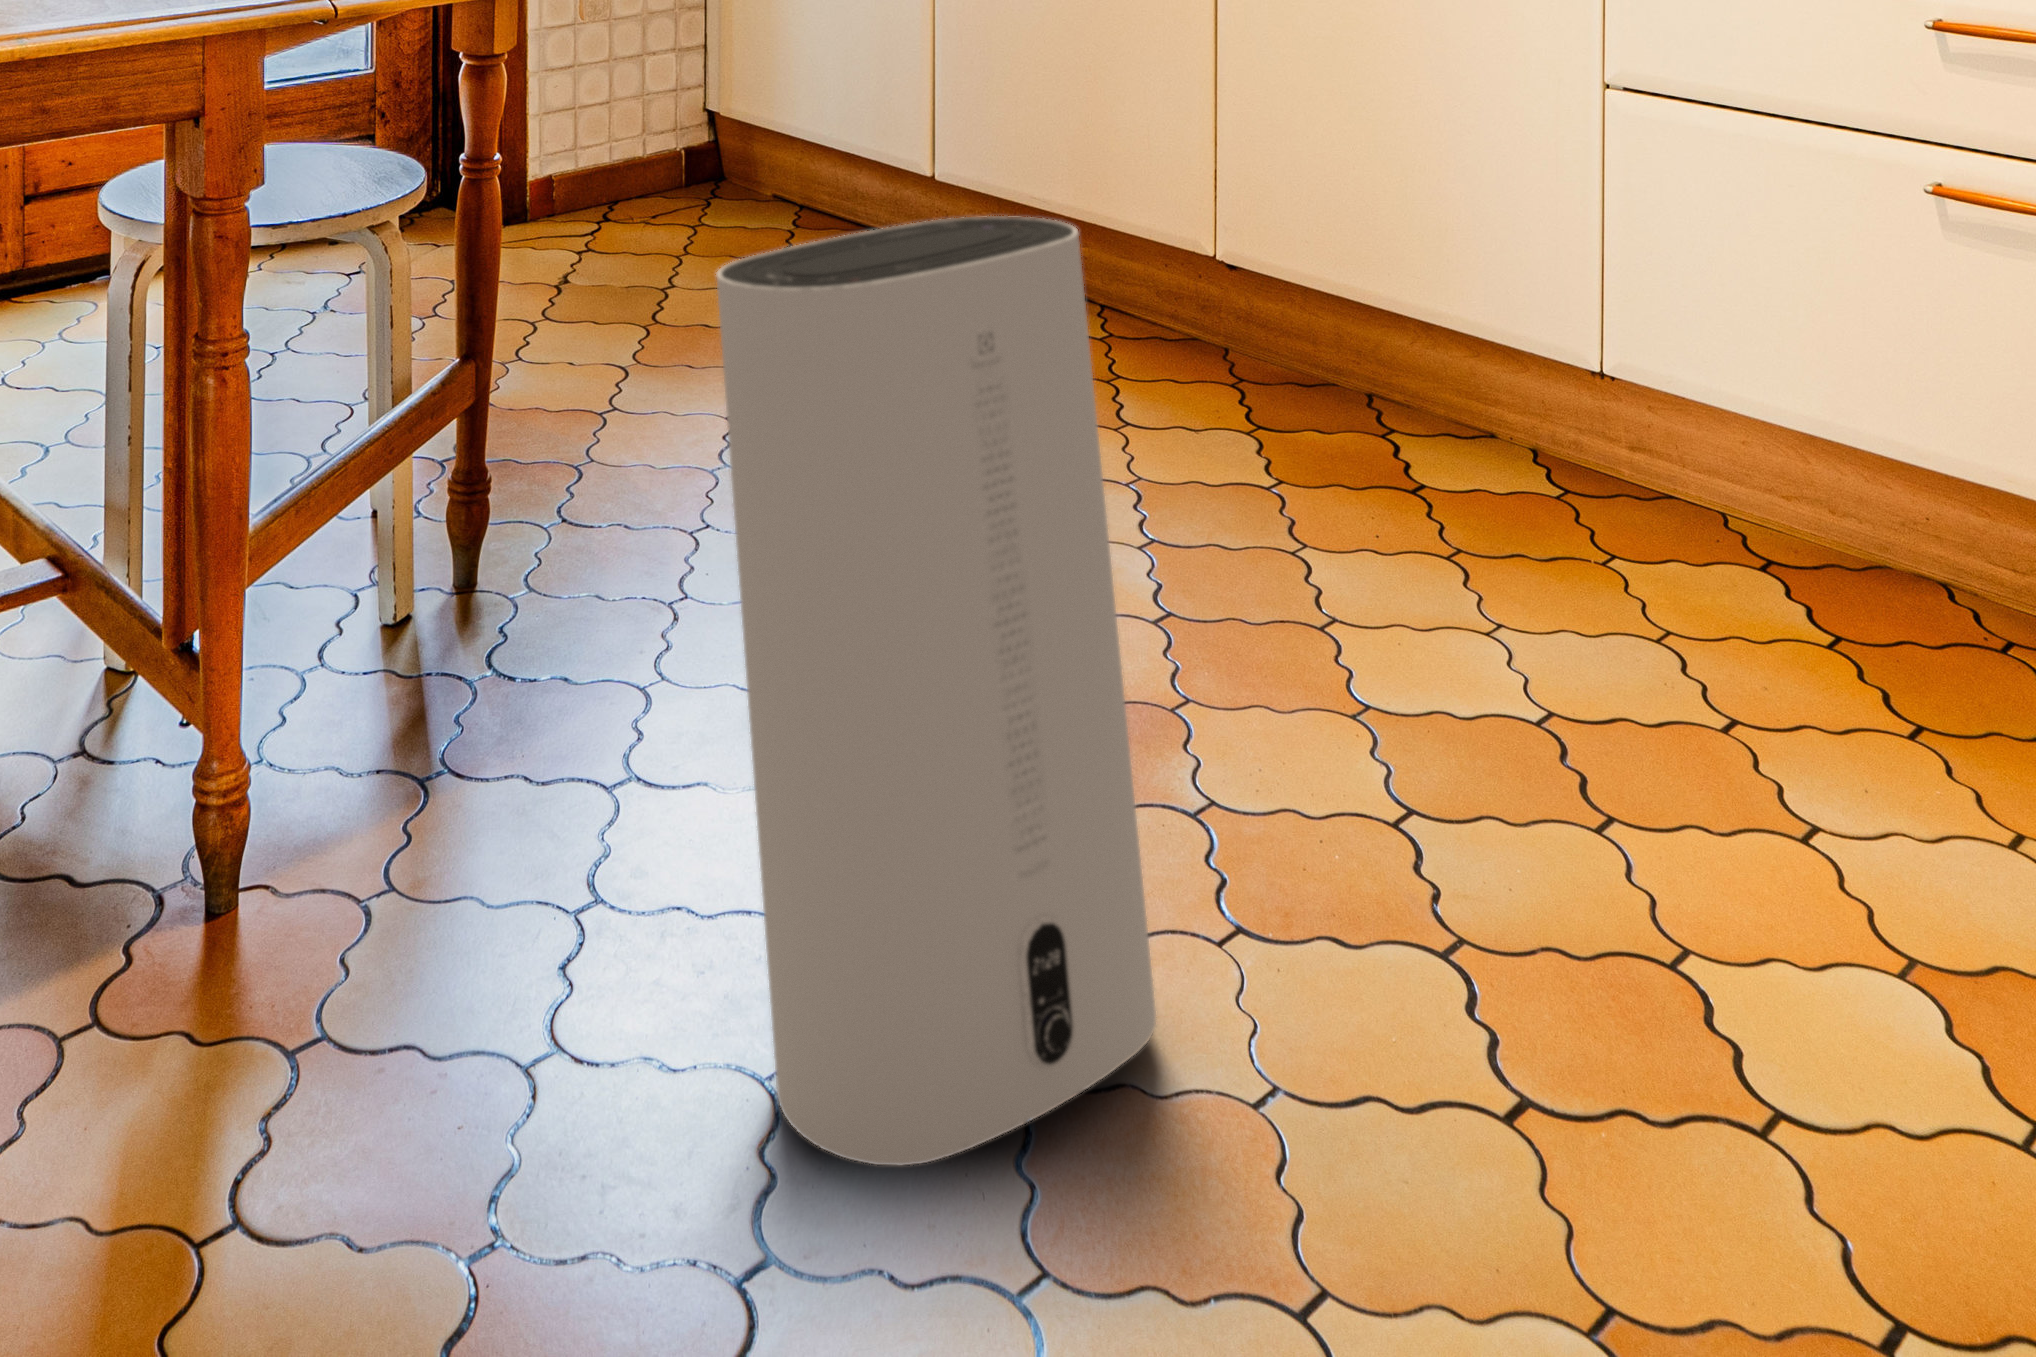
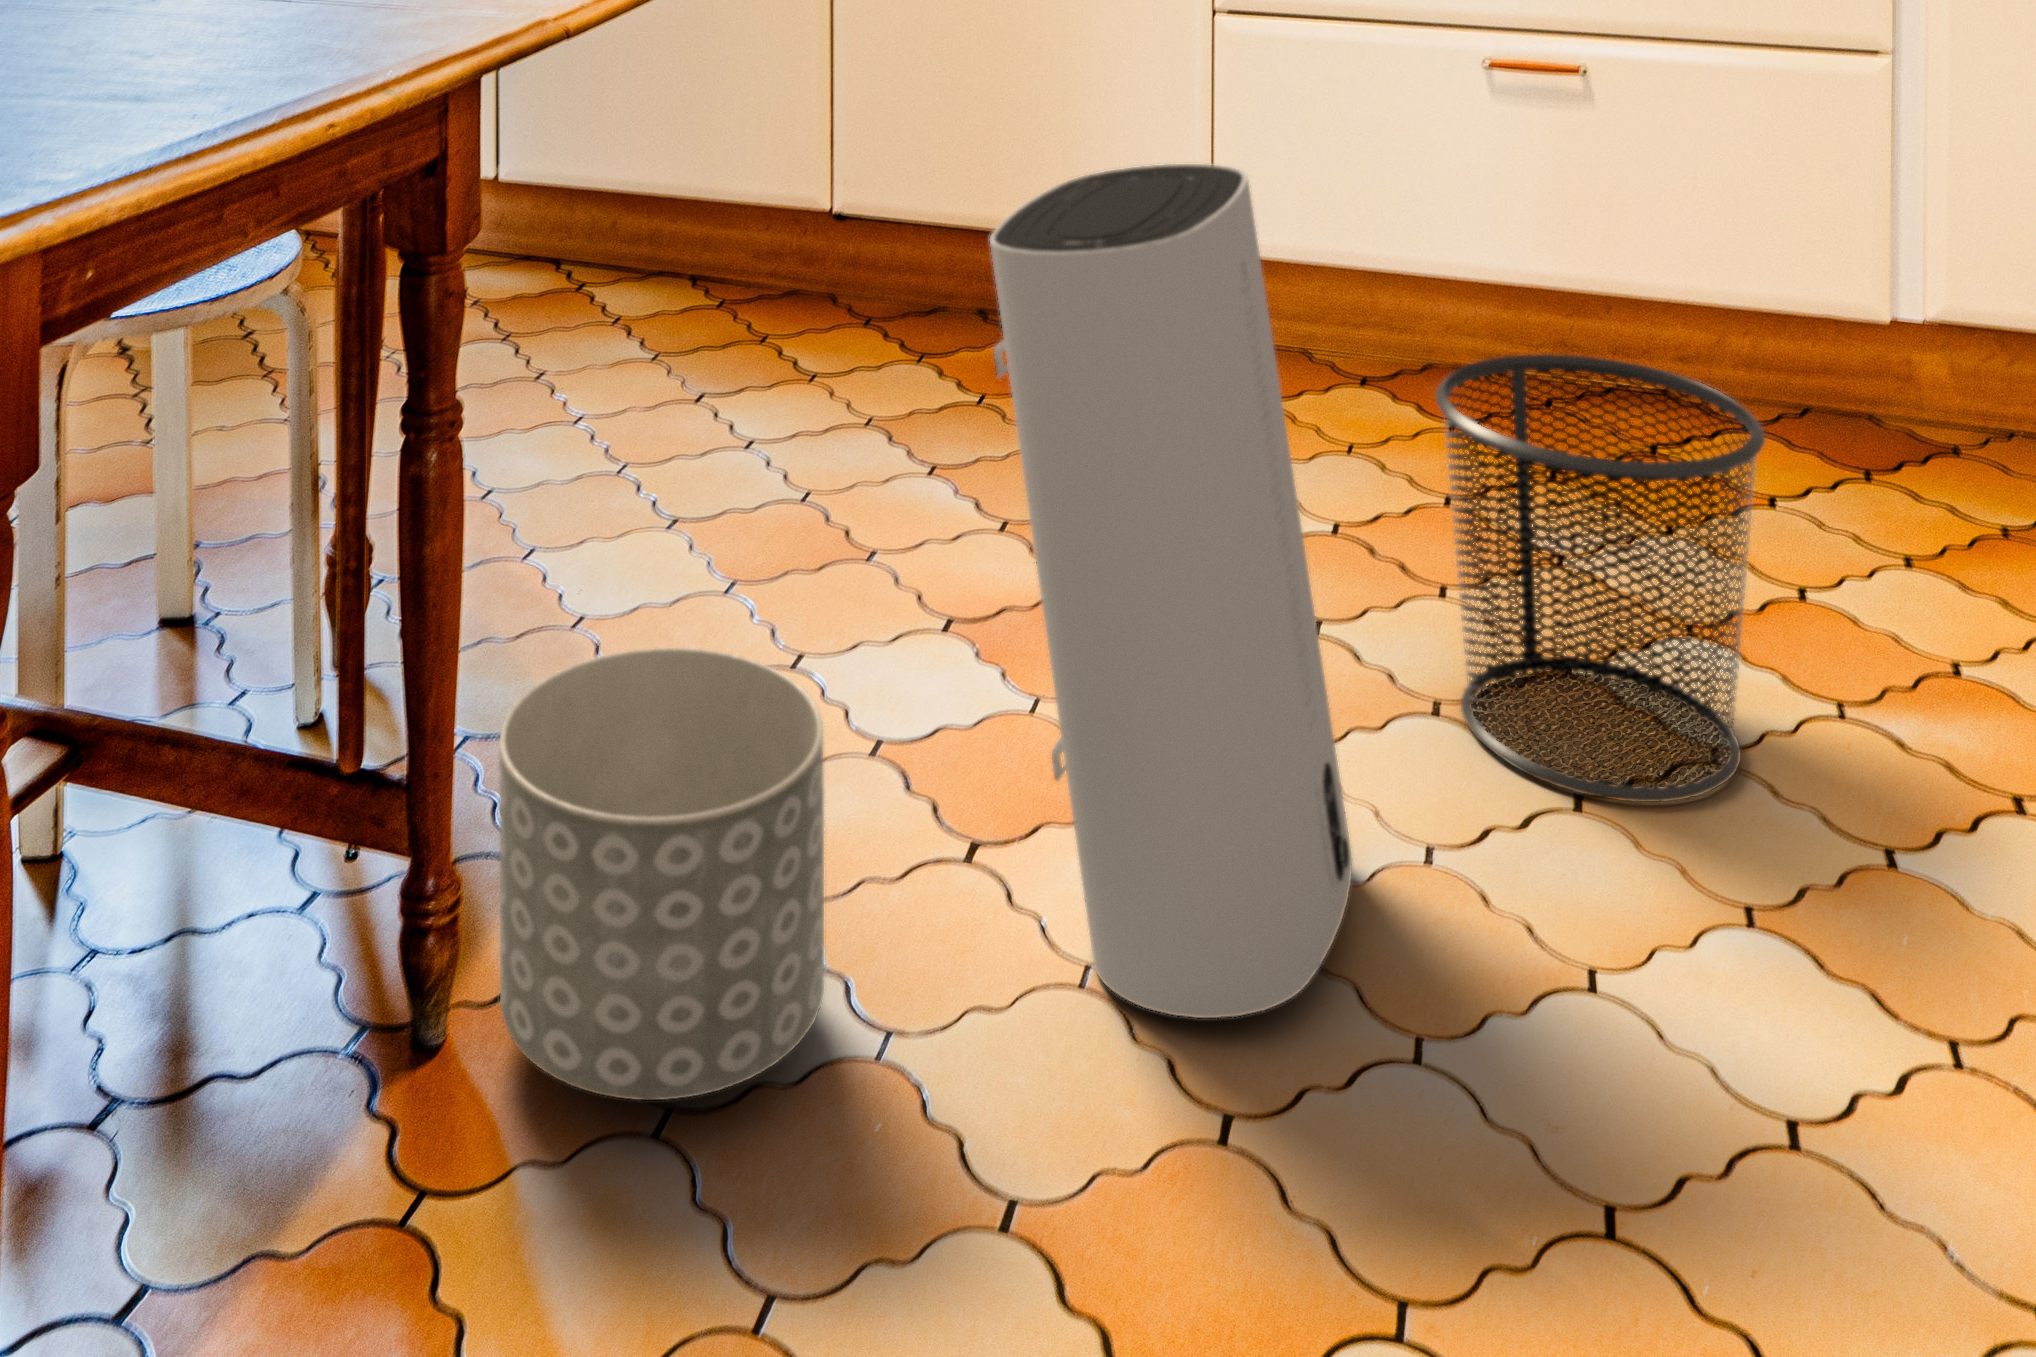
waste bin: none [1434,529,1862,1153] -> present [1436,354,1765,802]
planter: none [216,596,531,1022] -> present [499,648,824,1100]

